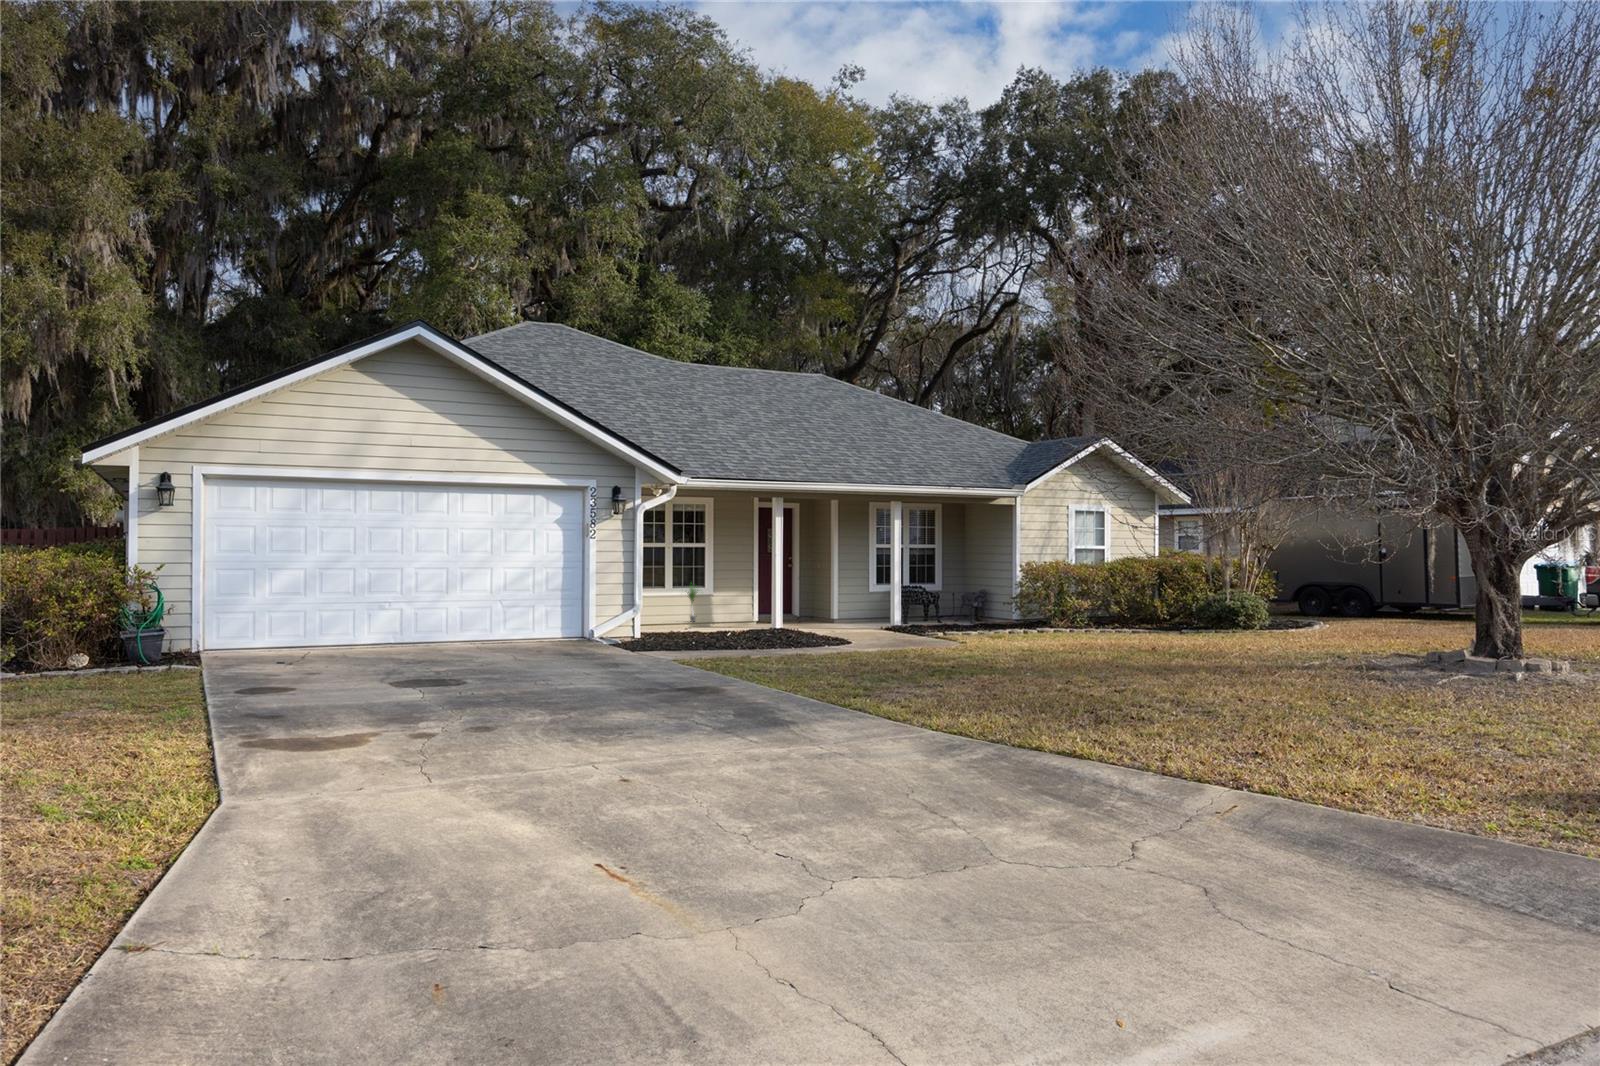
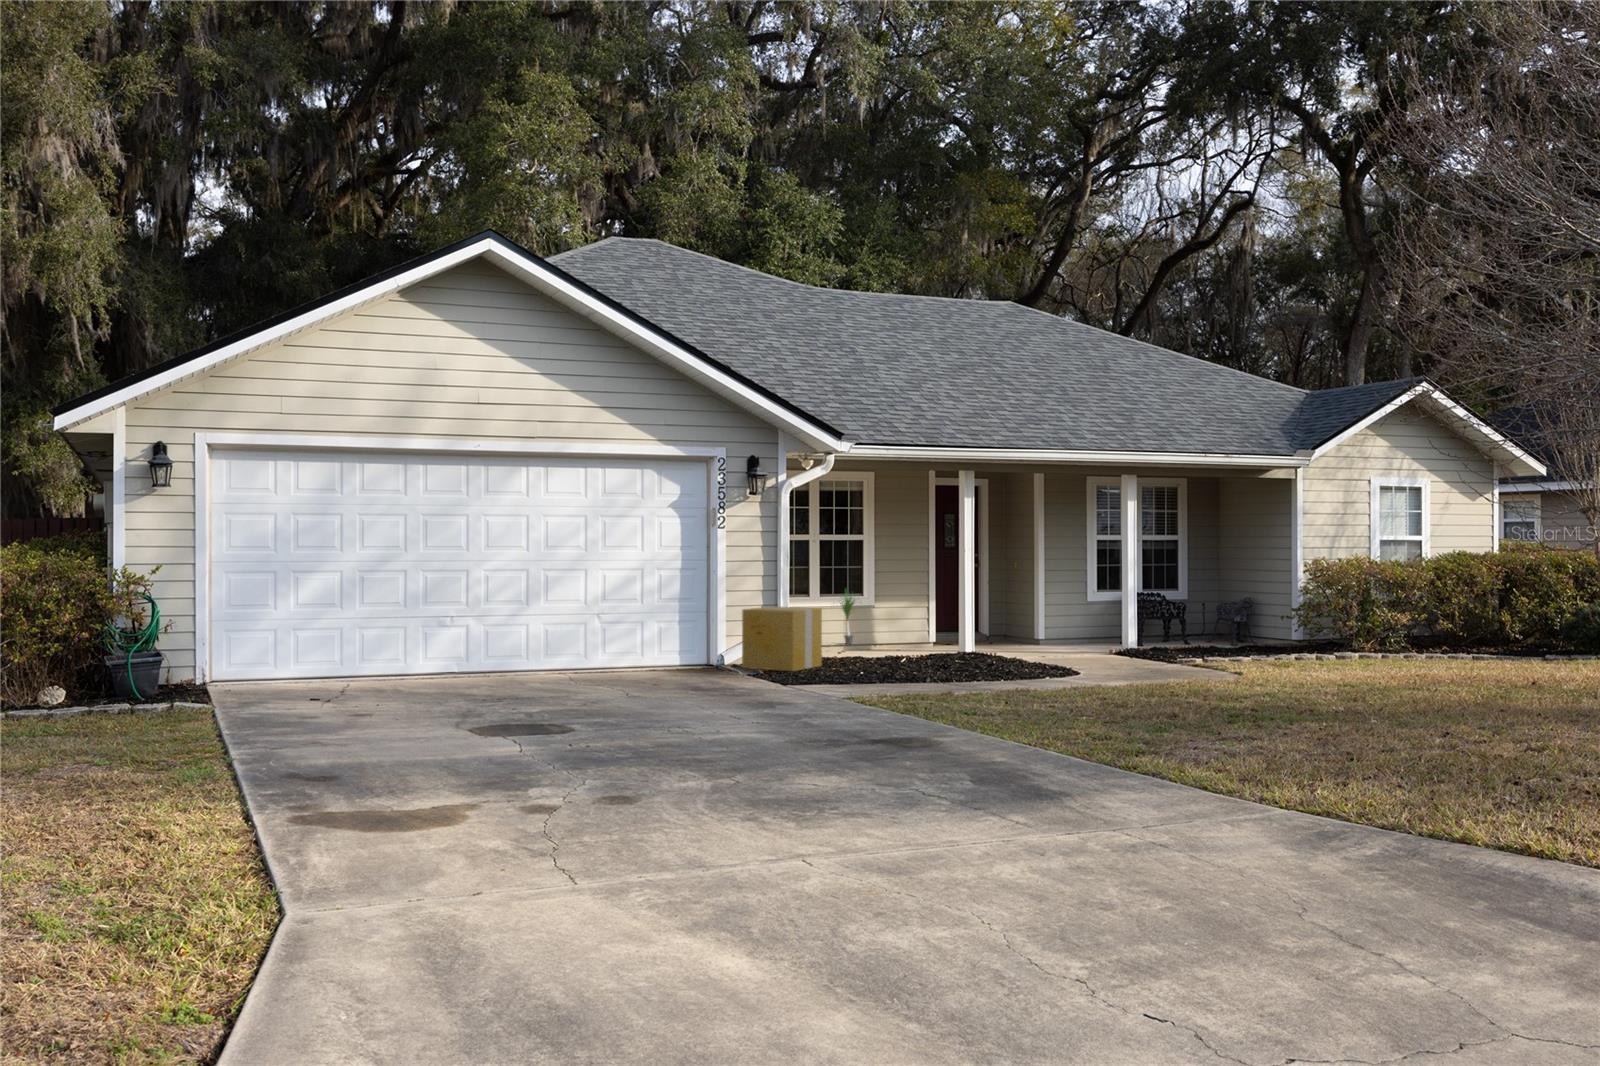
cardboard box: none [607,595,666,641] -> present [742,606,822,671]

